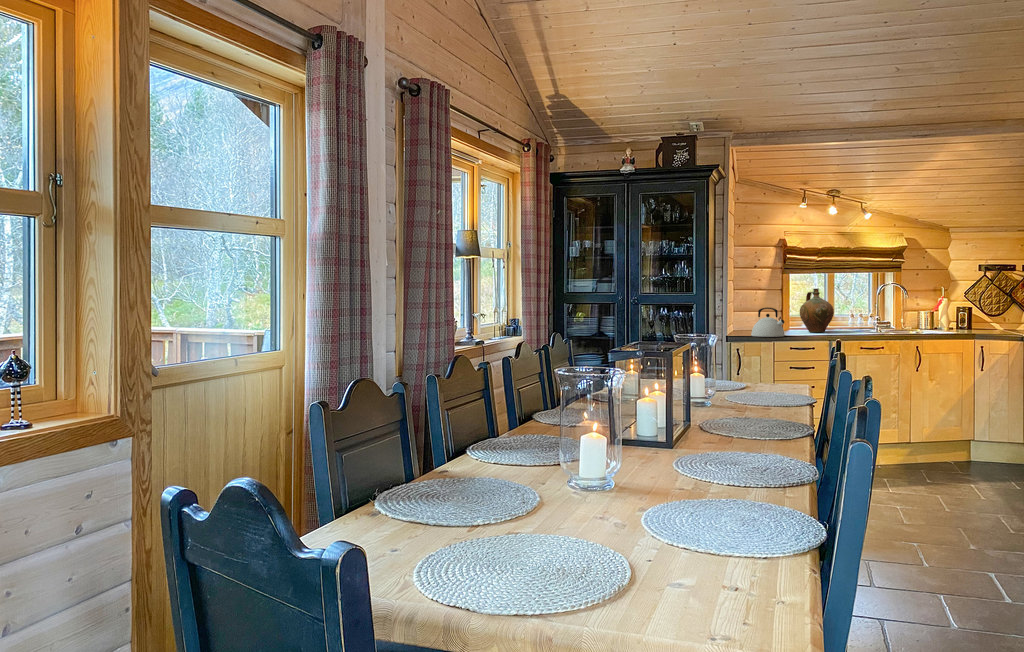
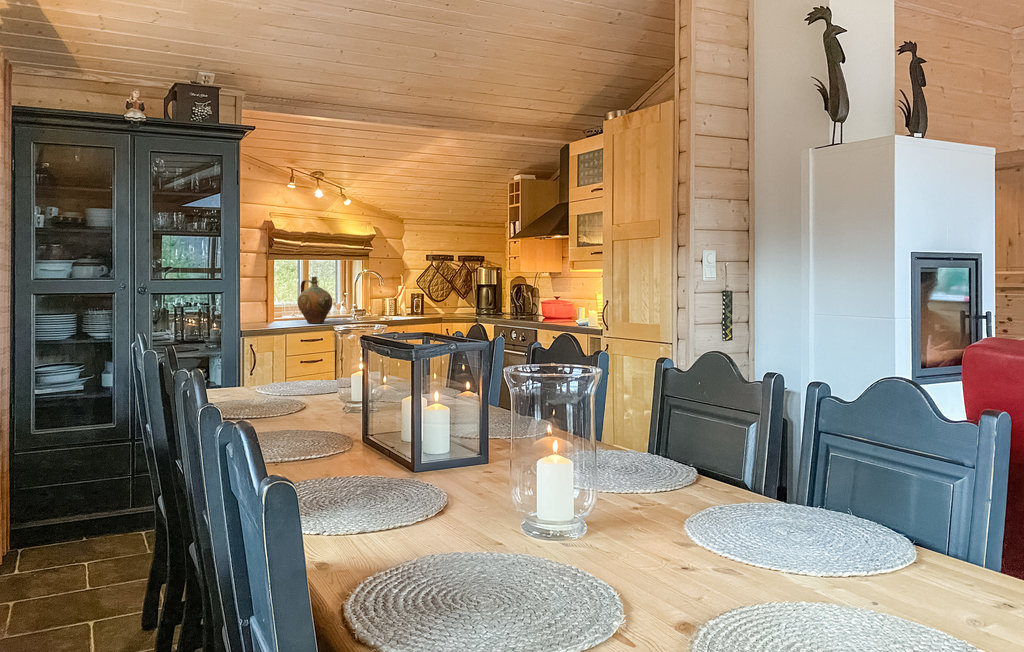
kettle: present [751,307,785,337] -> none [263,299,302,332]

